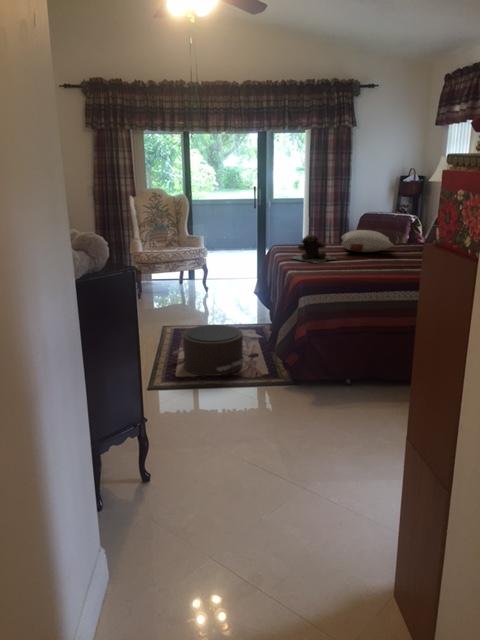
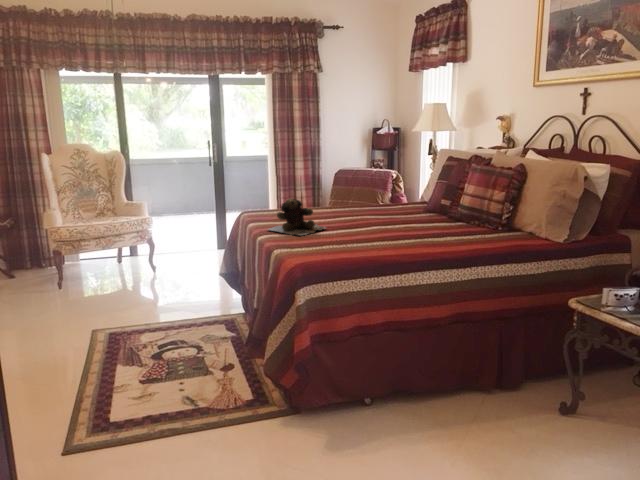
pillow: present [341,230,394,252] -> none [324,190,392,217]
pouf: present [174,325,244,376] -> none [106,330,219,413]

